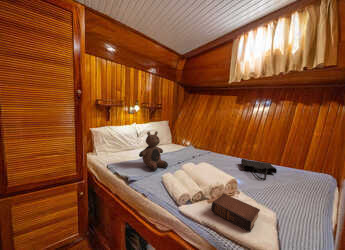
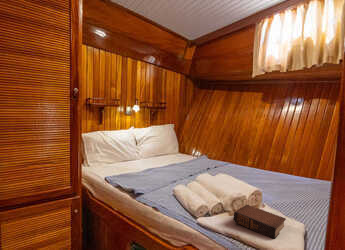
teddy bear: present [139,131,168,171] -> none [144,137,179,184]
tote bag: present [241,159,277,180] -> none [267,170,309,193]

